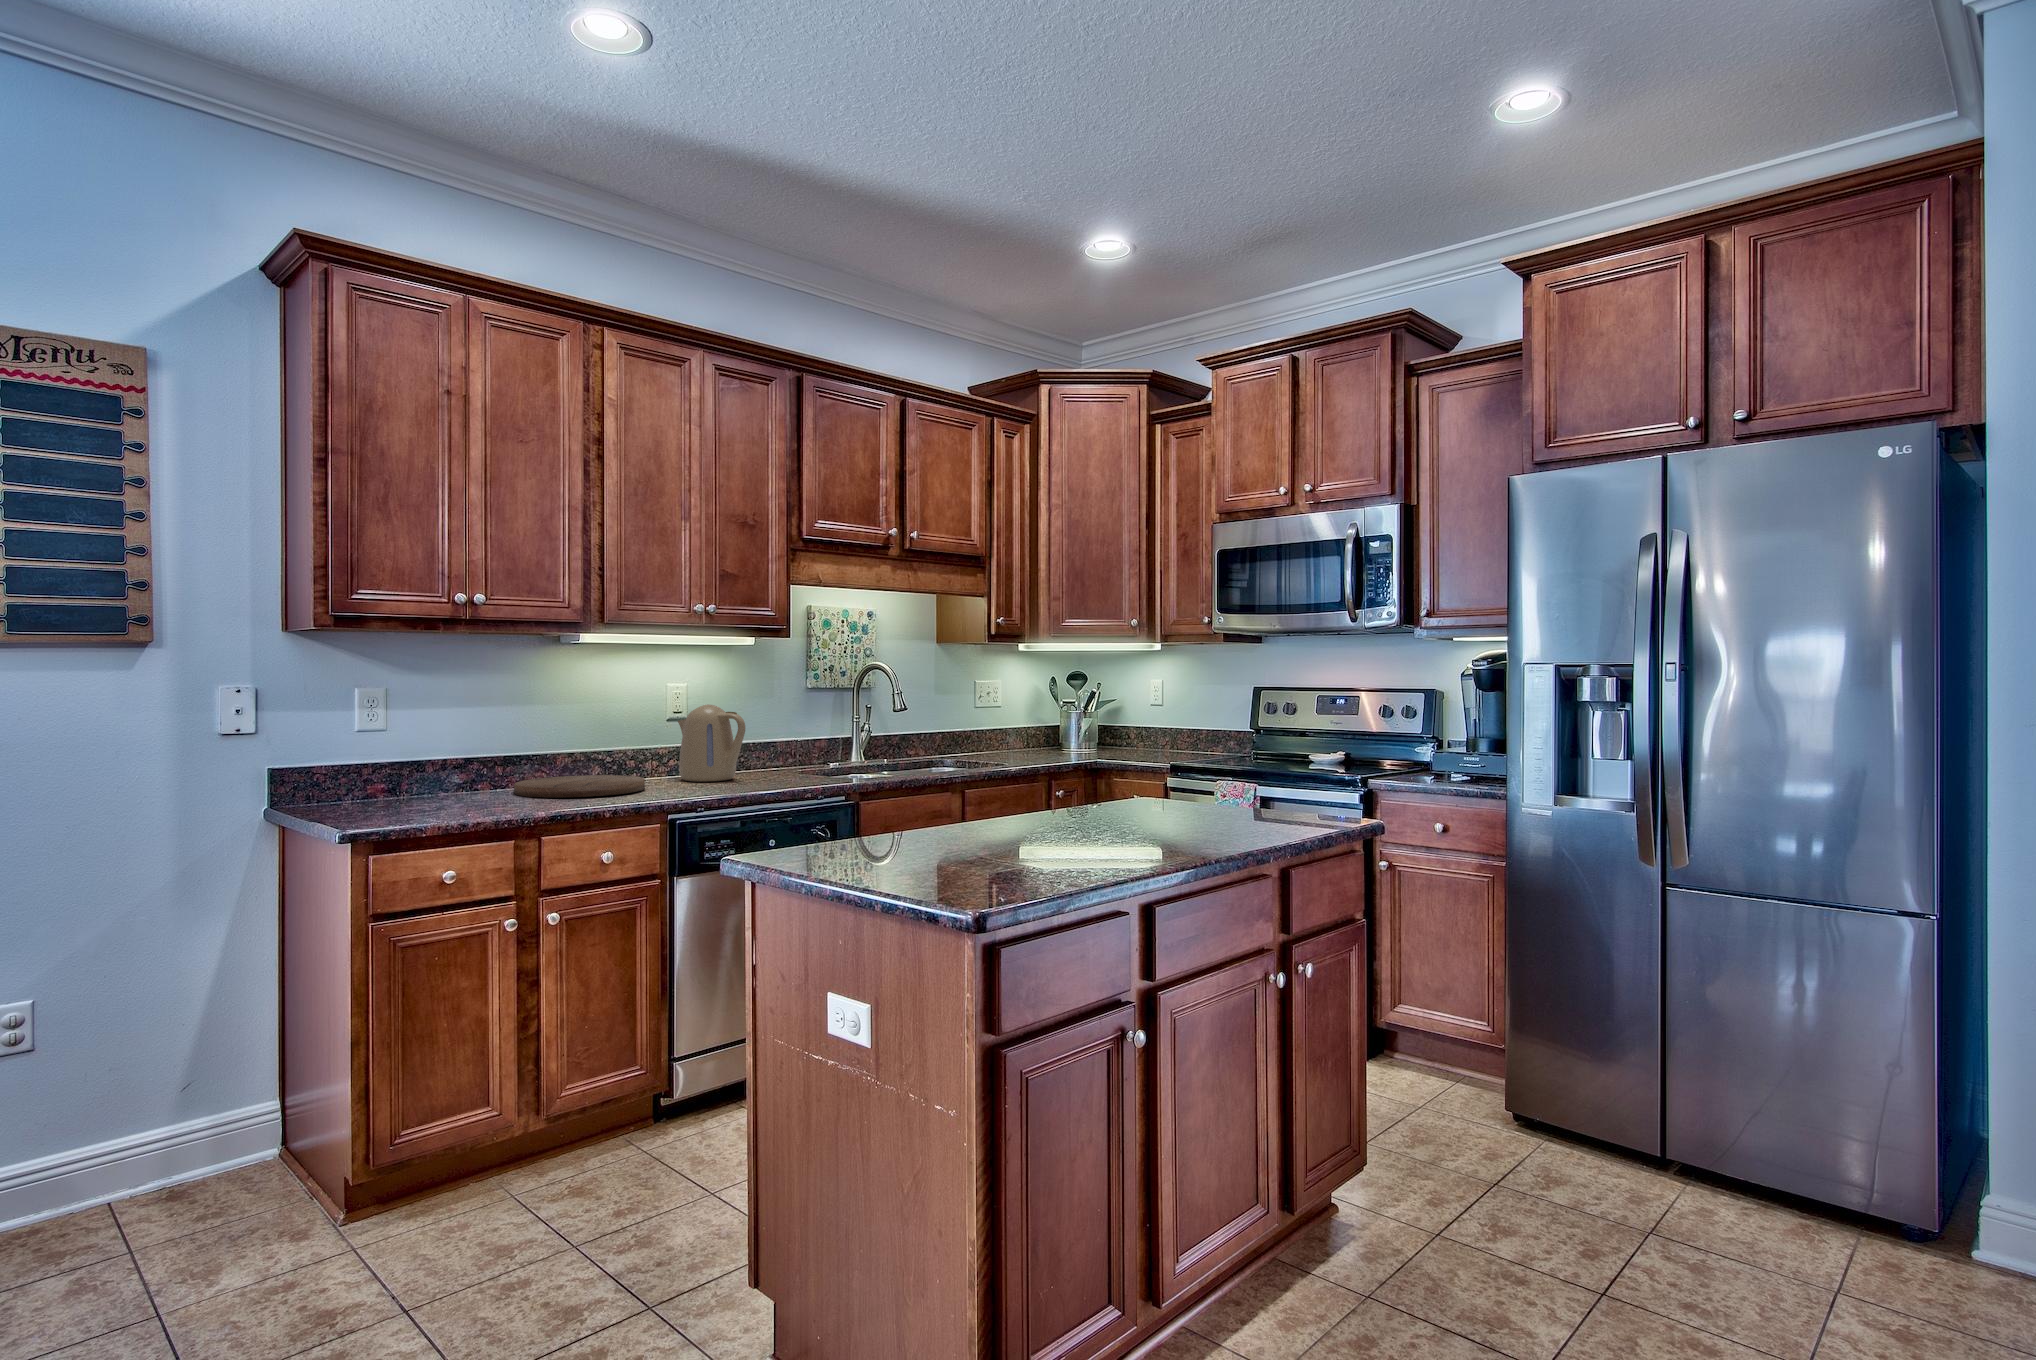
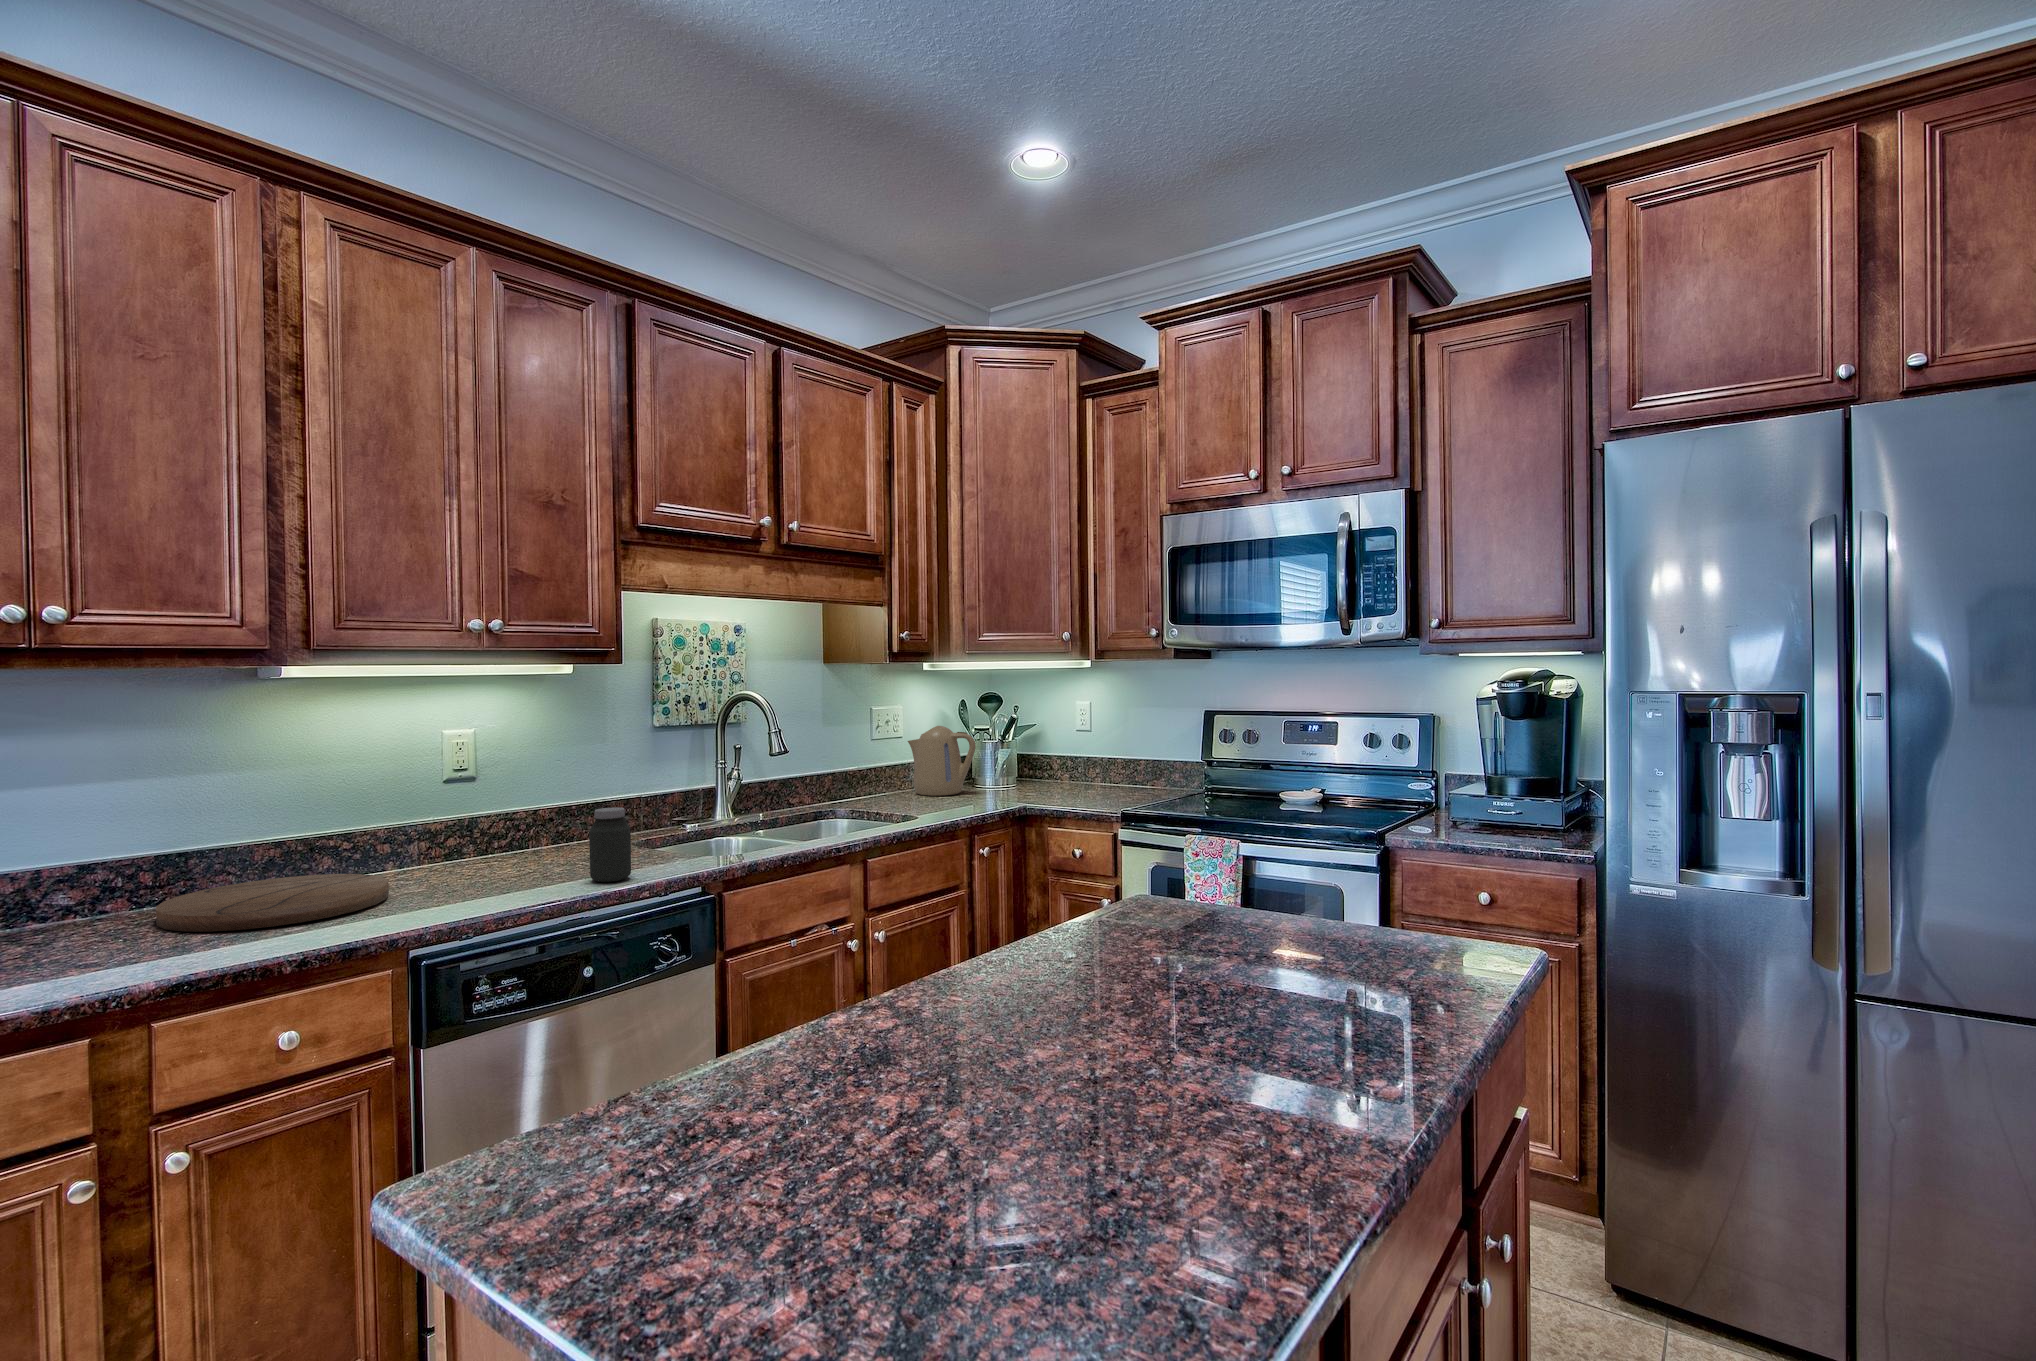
kettle: present [678,704,746,782] -> present [908,726,975,796]
jar: none [771,737,799,787] -> present [589,807,631,882]

